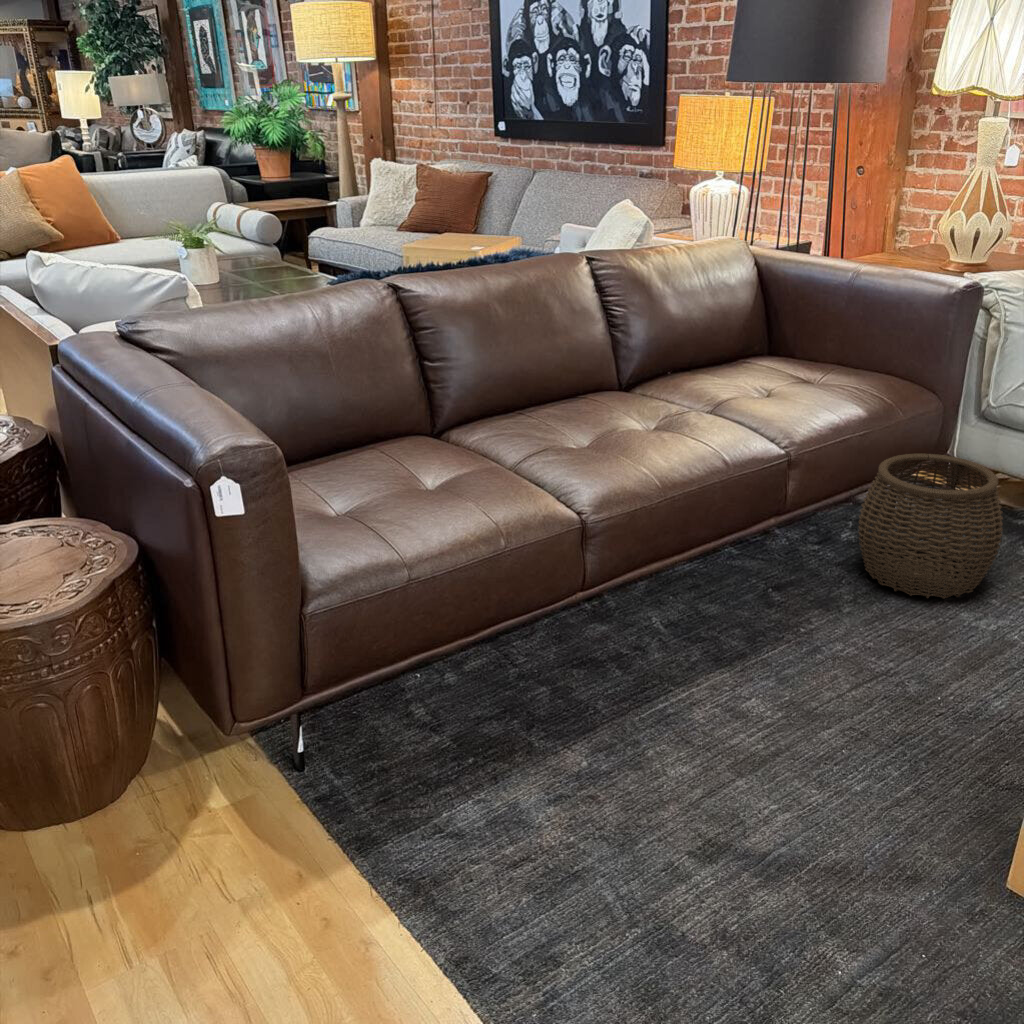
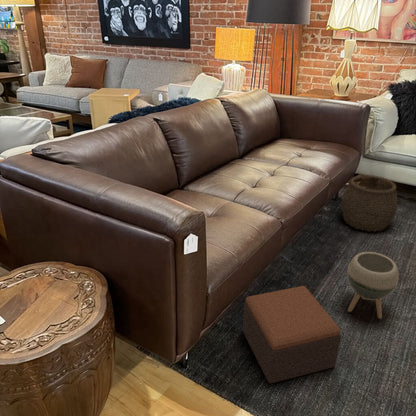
planter: none [700,602,817,769] -> present [347,252,399,319]
footstool: none [415,643,587,827] -> present [243,286,341,383]

